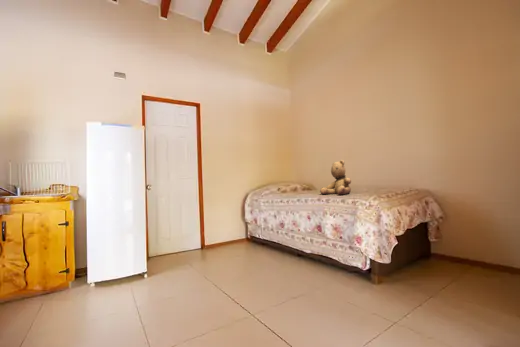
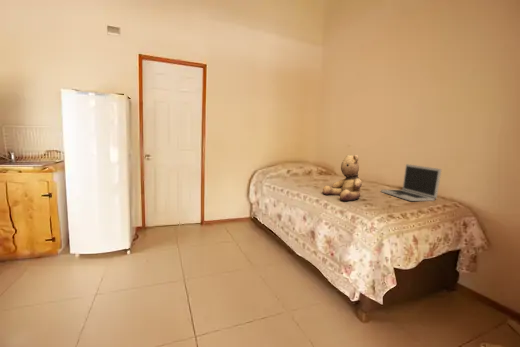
laptop: none [361,165,403,190] -> present [381,164,441,201]

